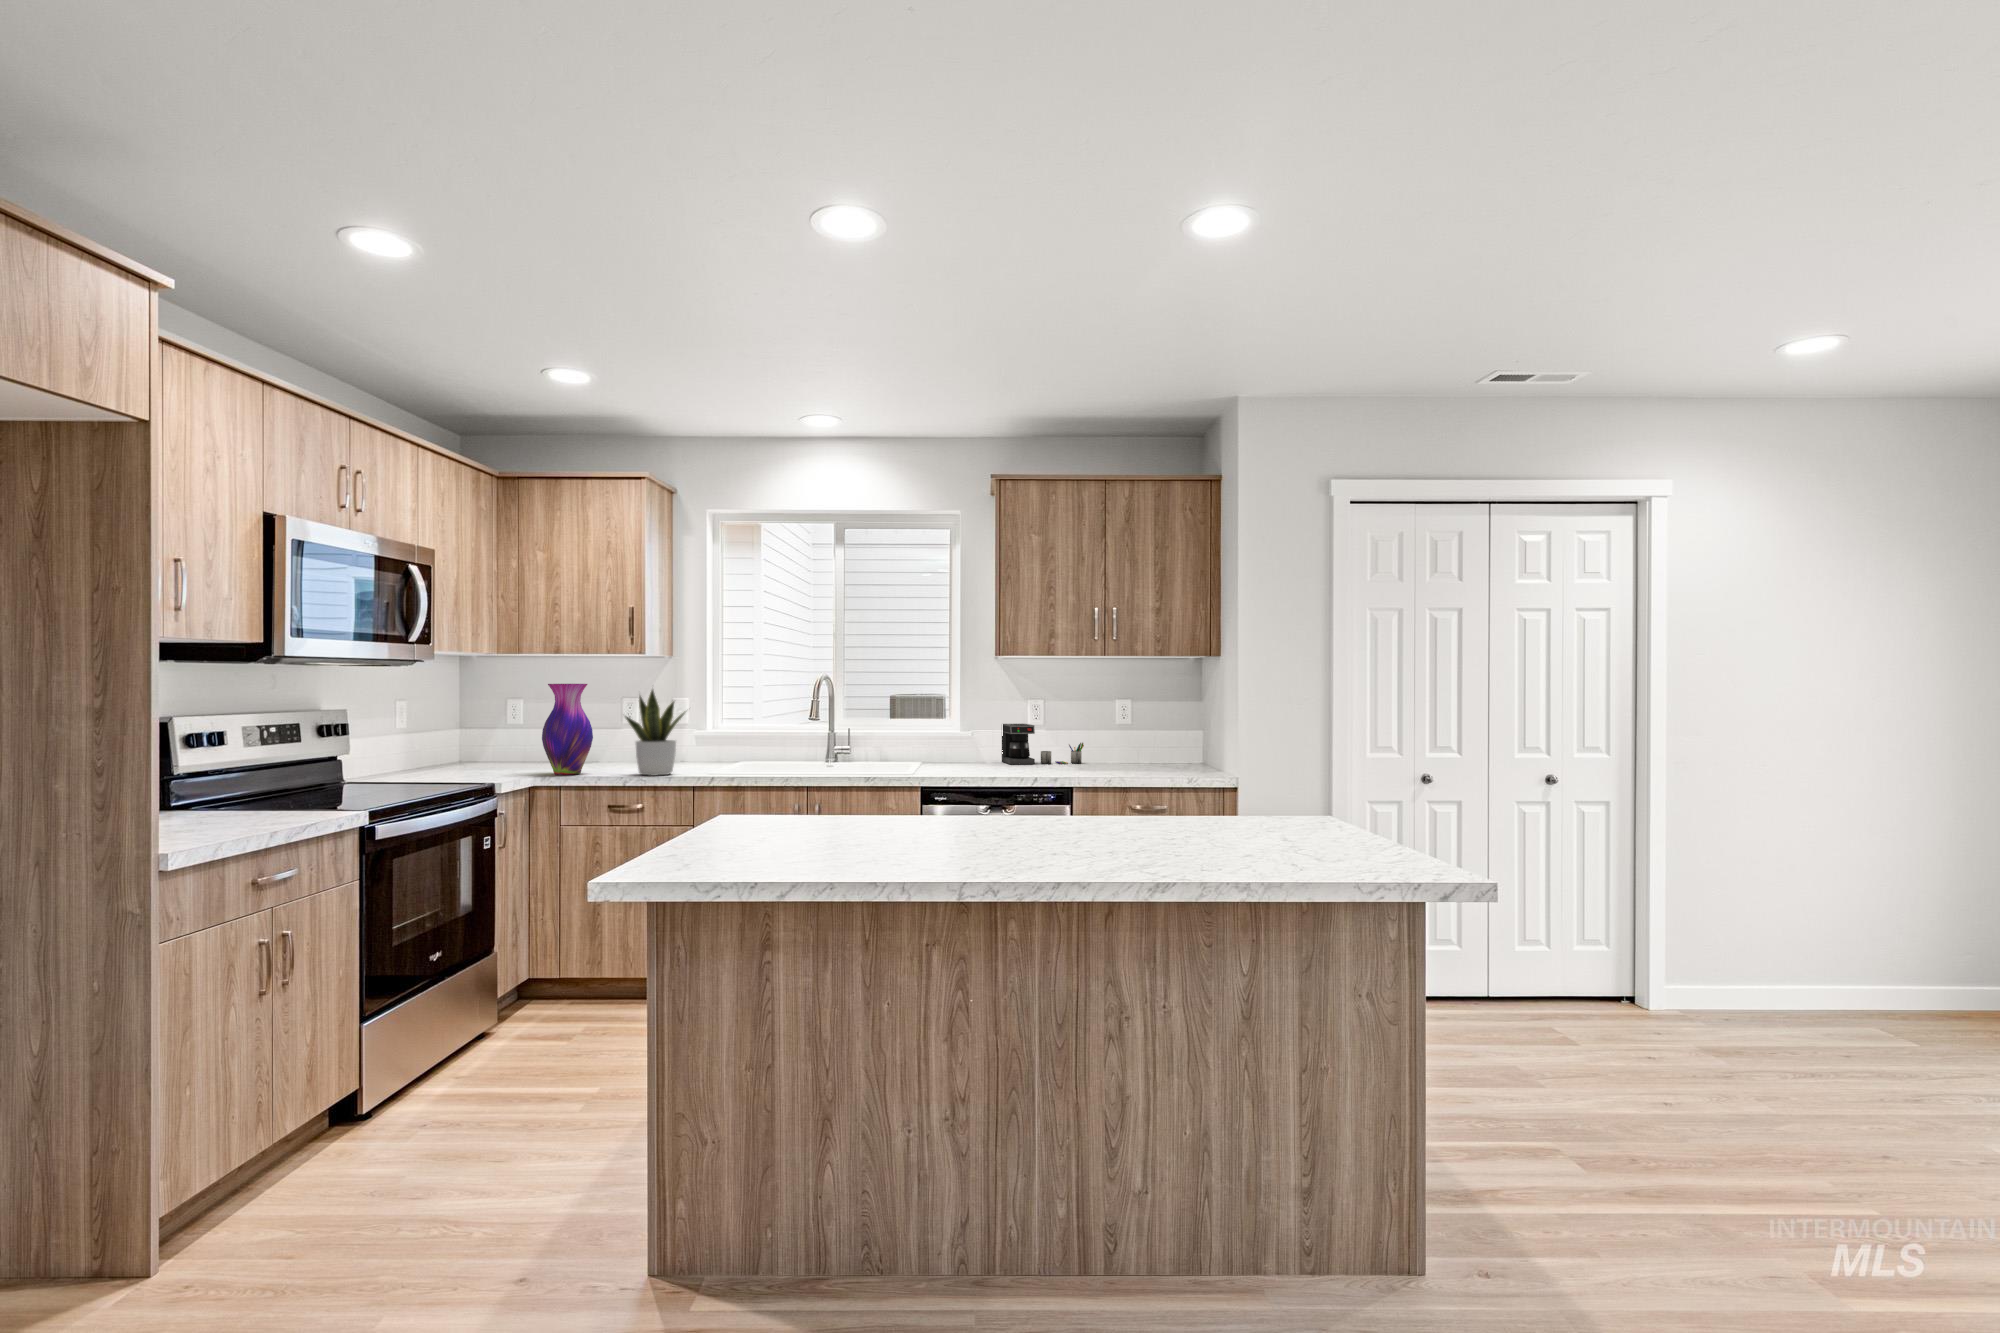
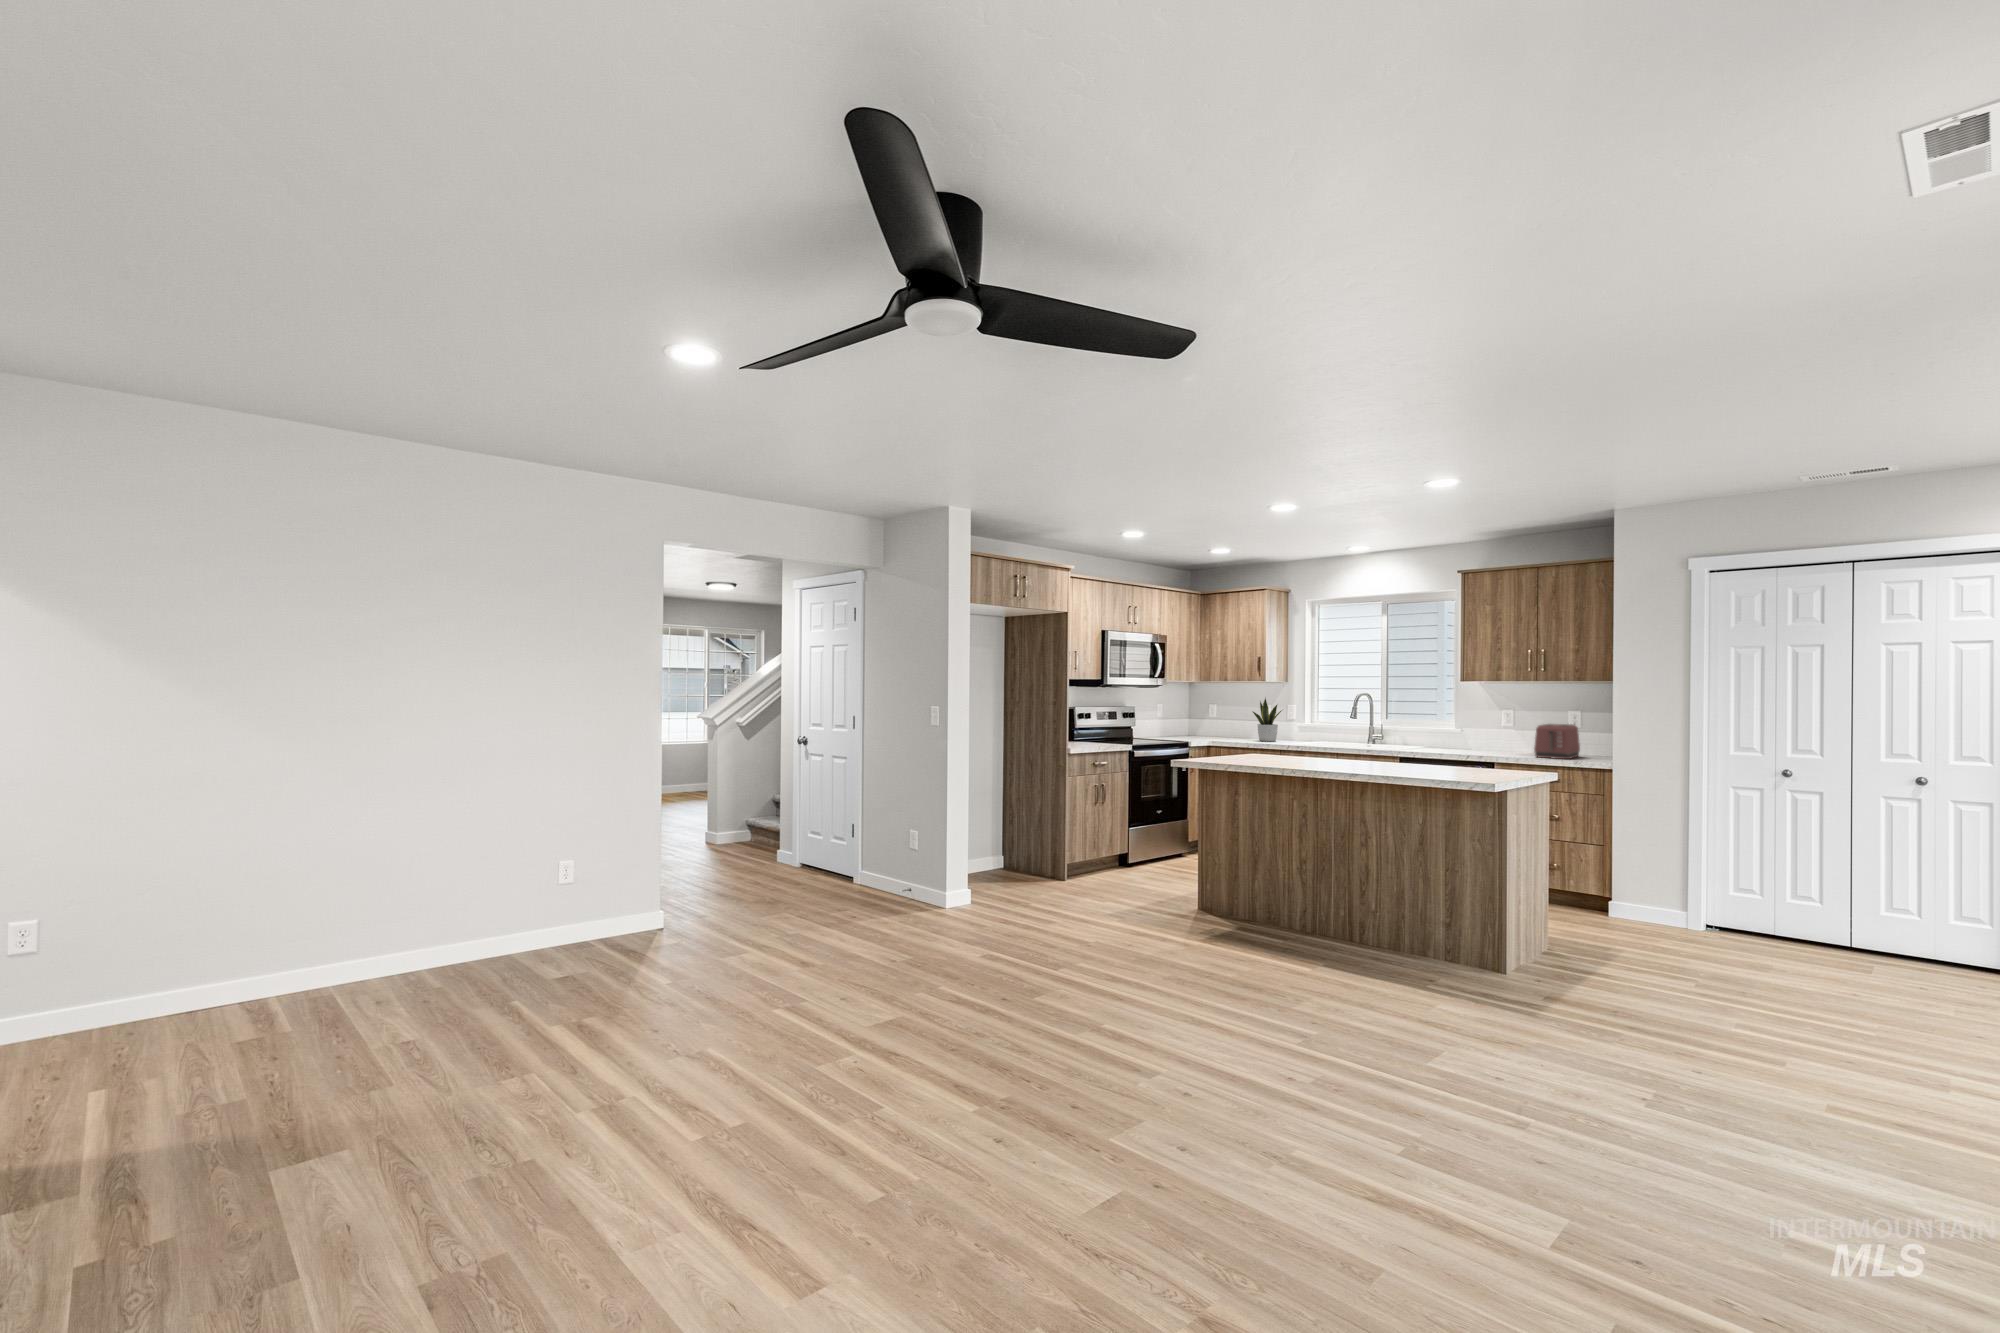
vase: present [542,684,593,775] -> none [1216,695,1240,739]
toaster: none [1114,721,1170,777] -> present [1534,724,1580,759]
coffee maker: present [1002,724,1084,765] -> none [1485,723,1542,750]

